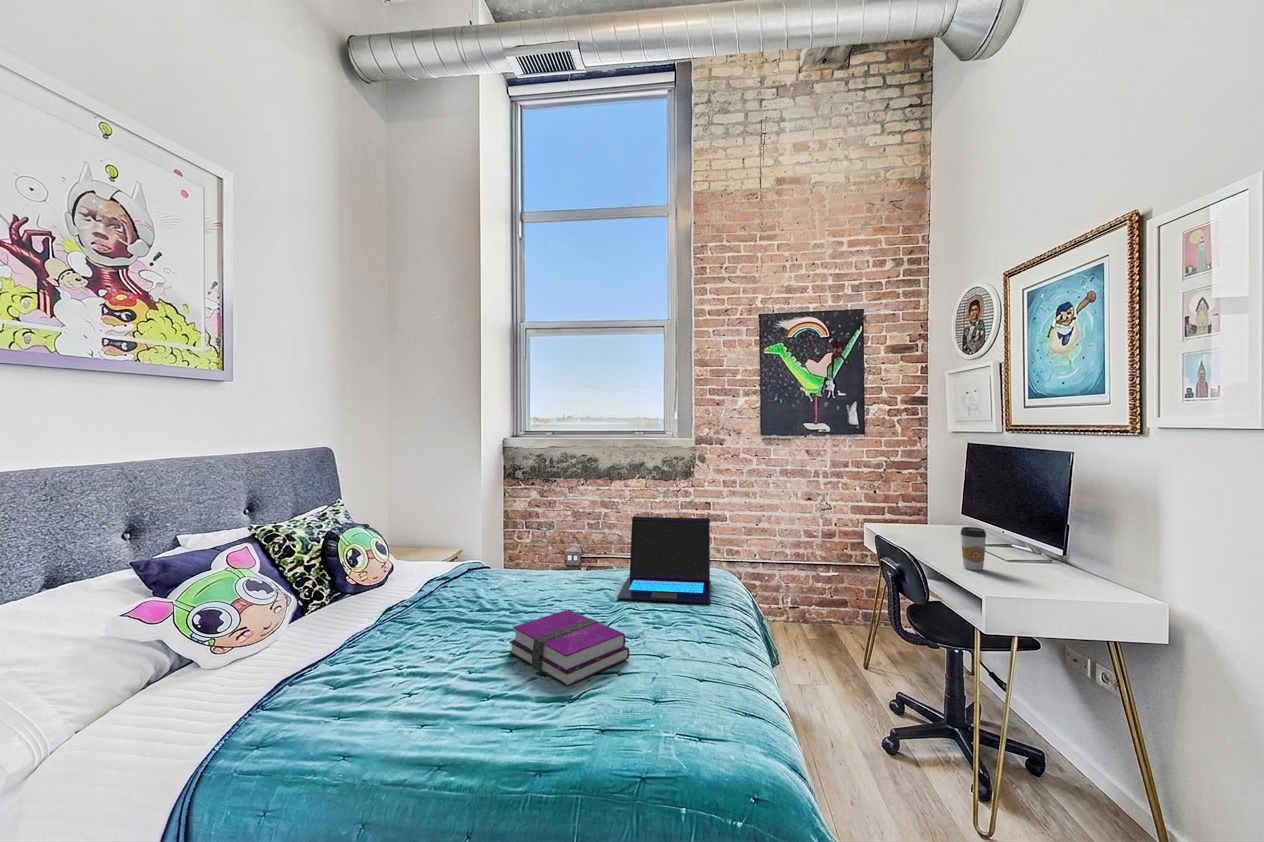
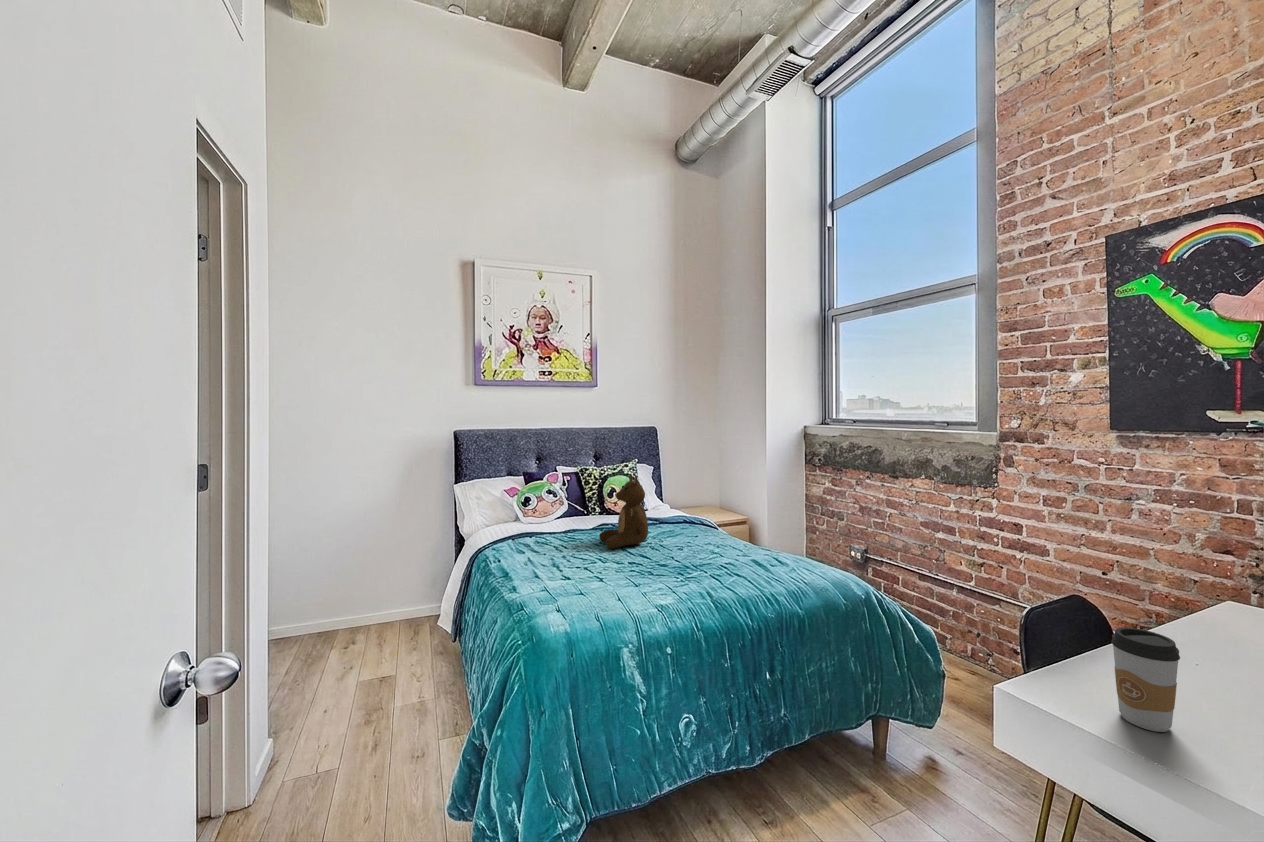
teddy bear: none [446,506,524,611] -> present [599,474,648,549]
laptop: present [617,517,711,604] -> none [686,505,809,600]
hardback book: present [509,609,630,686] -> none [524,552,606,597]

